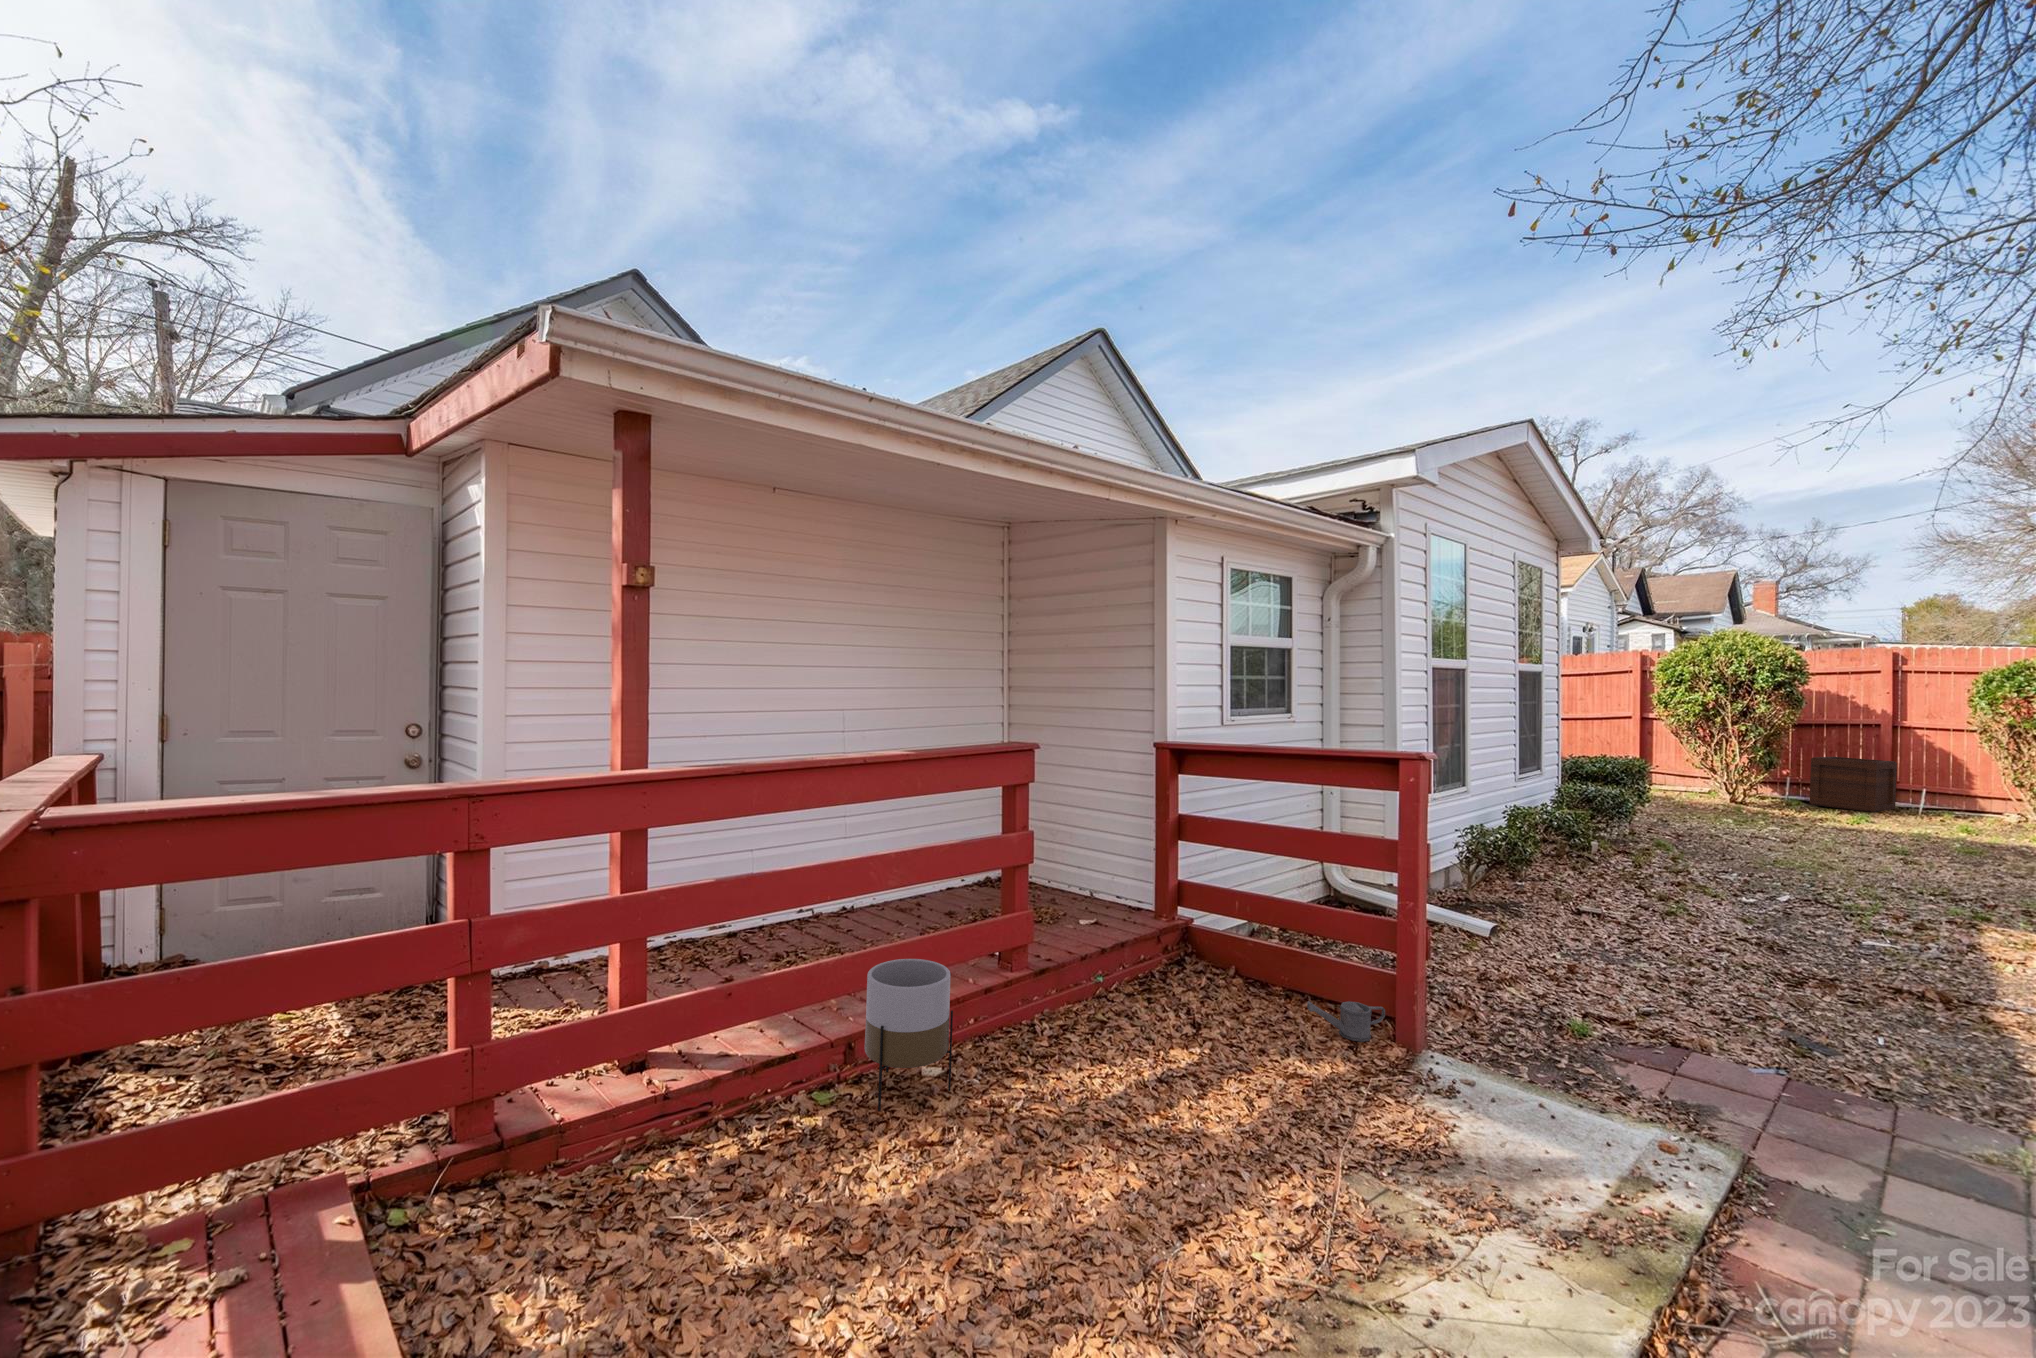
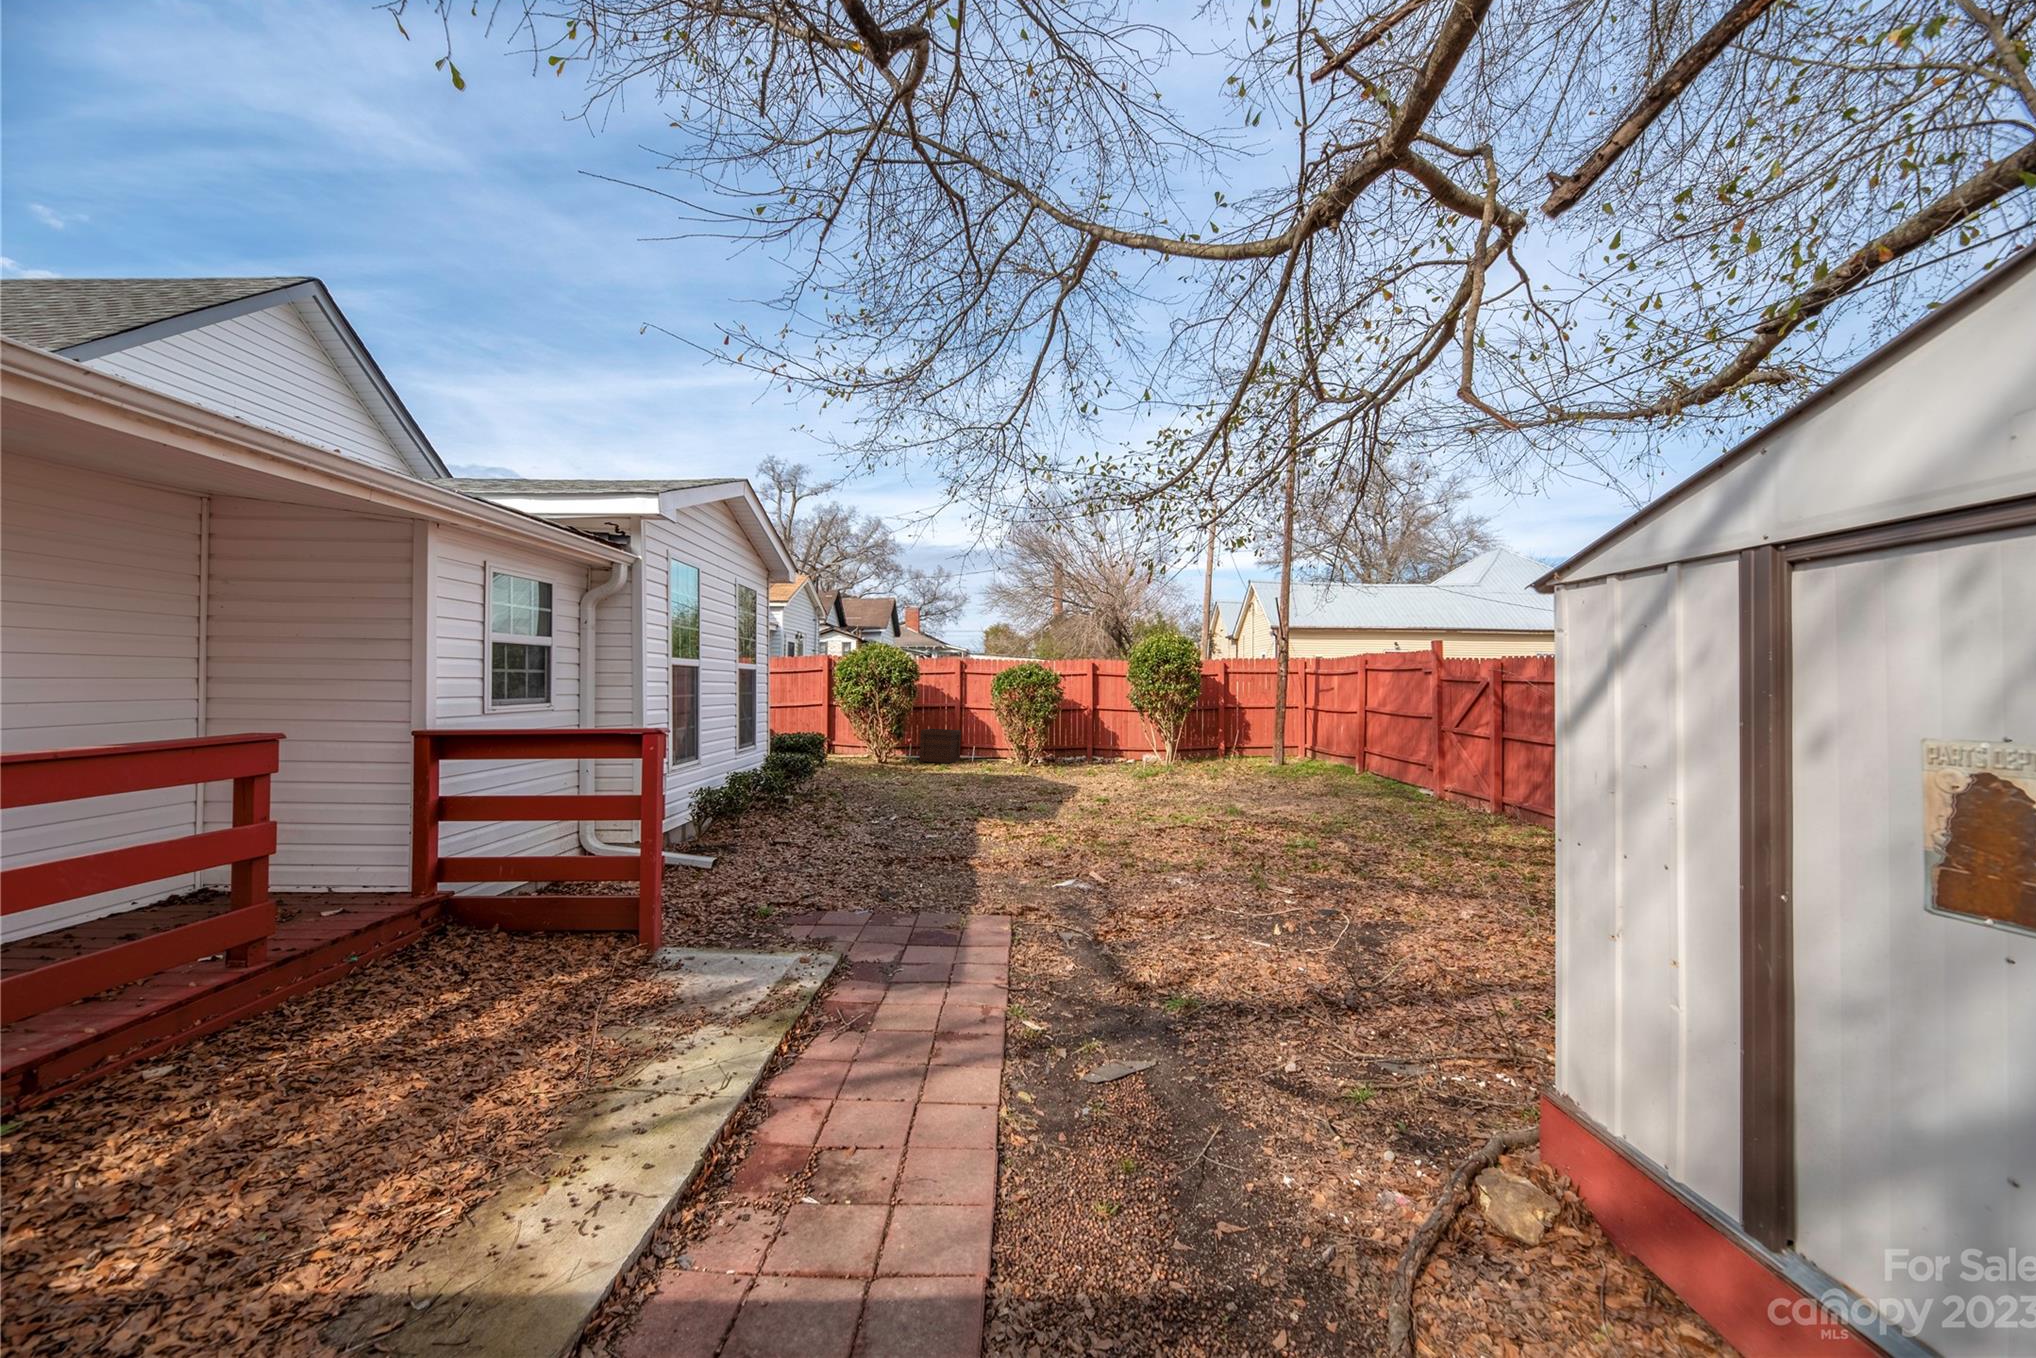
planter: present [865,959,953,1111] -> none [61,961,195,1122]
watering can: present [1307,1001,1385,1042] -> none [567,925,630,955]

